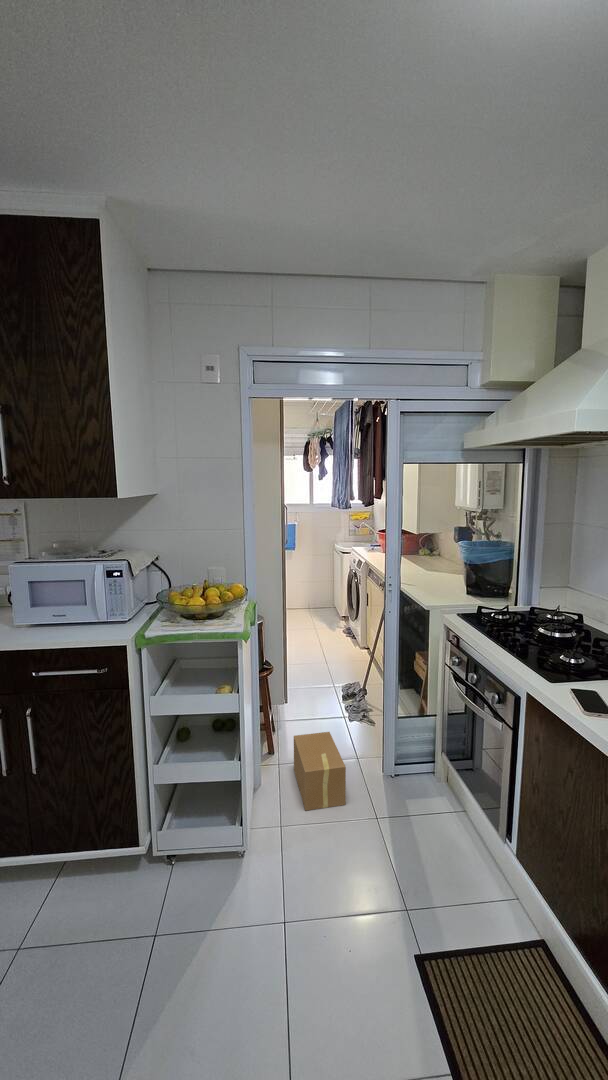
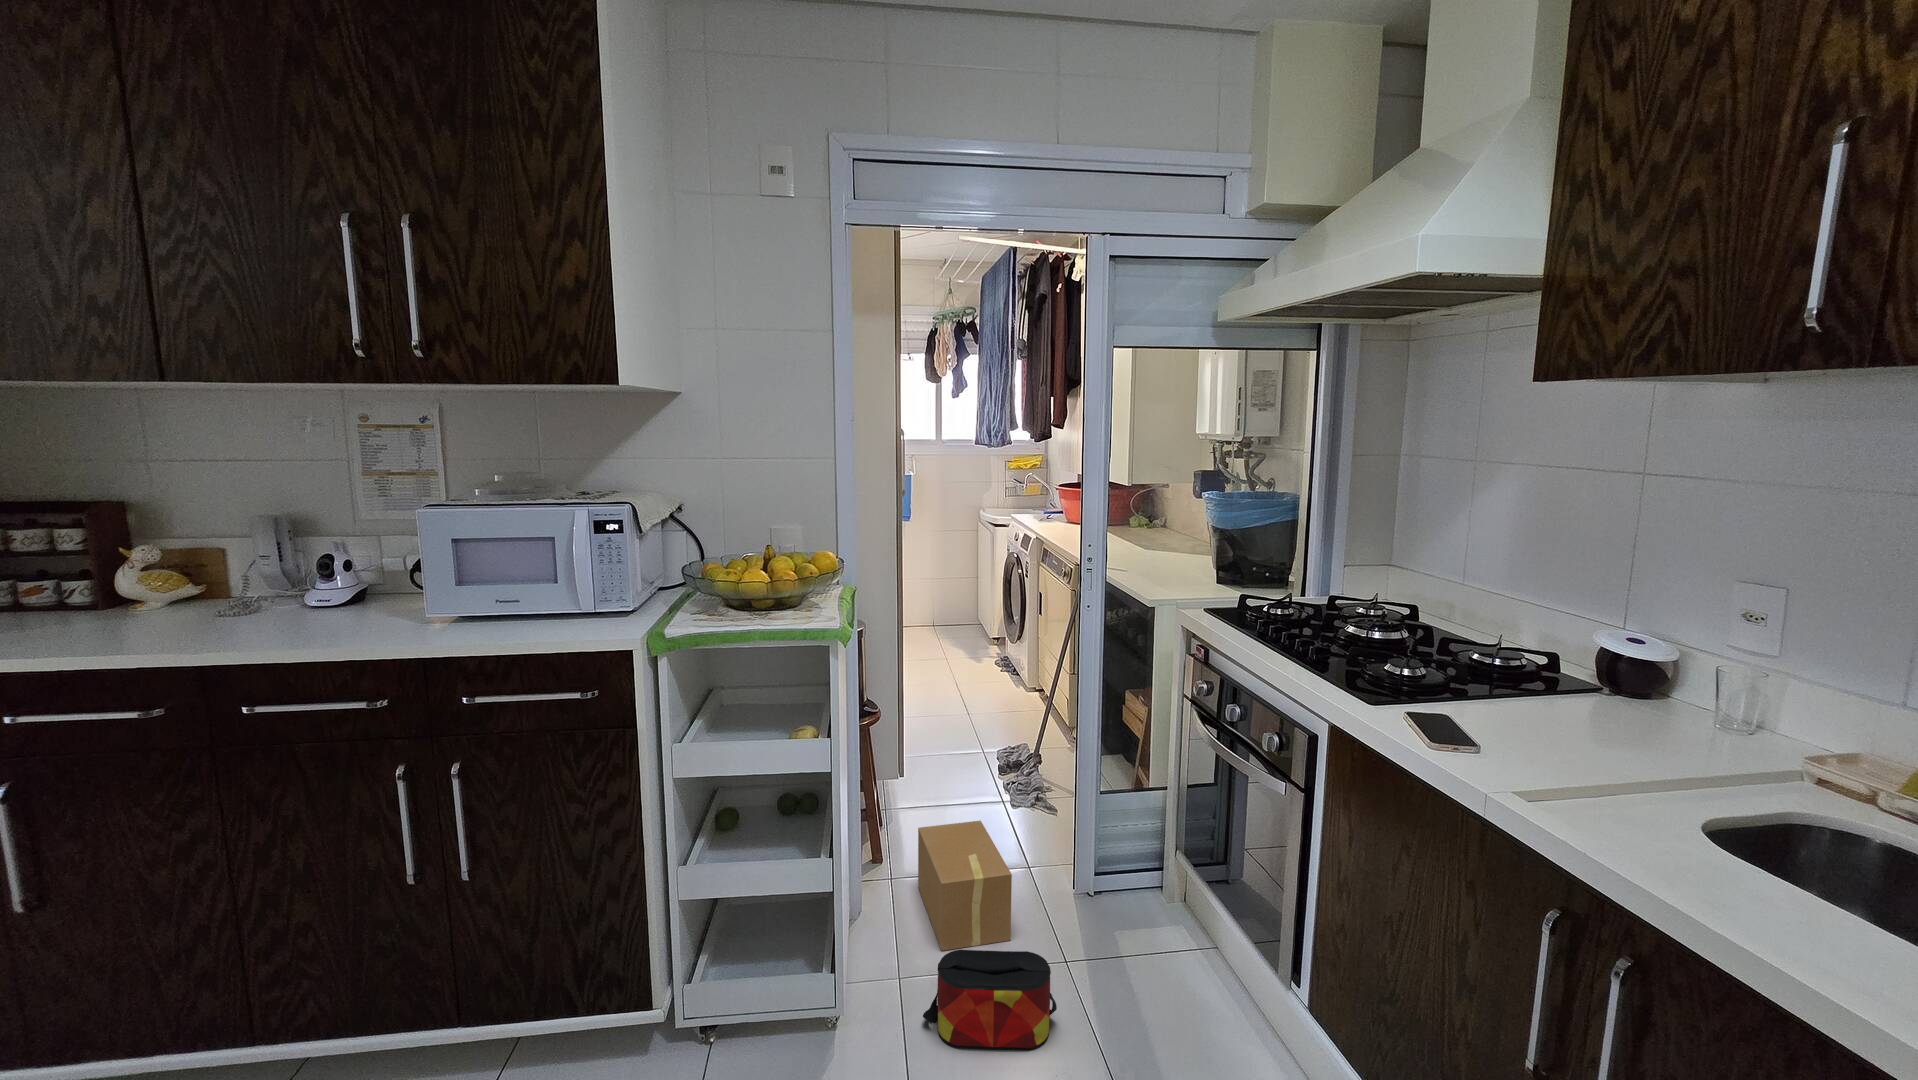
bag: none [292,814,370,877] -> present [923,950,1057,1051]

